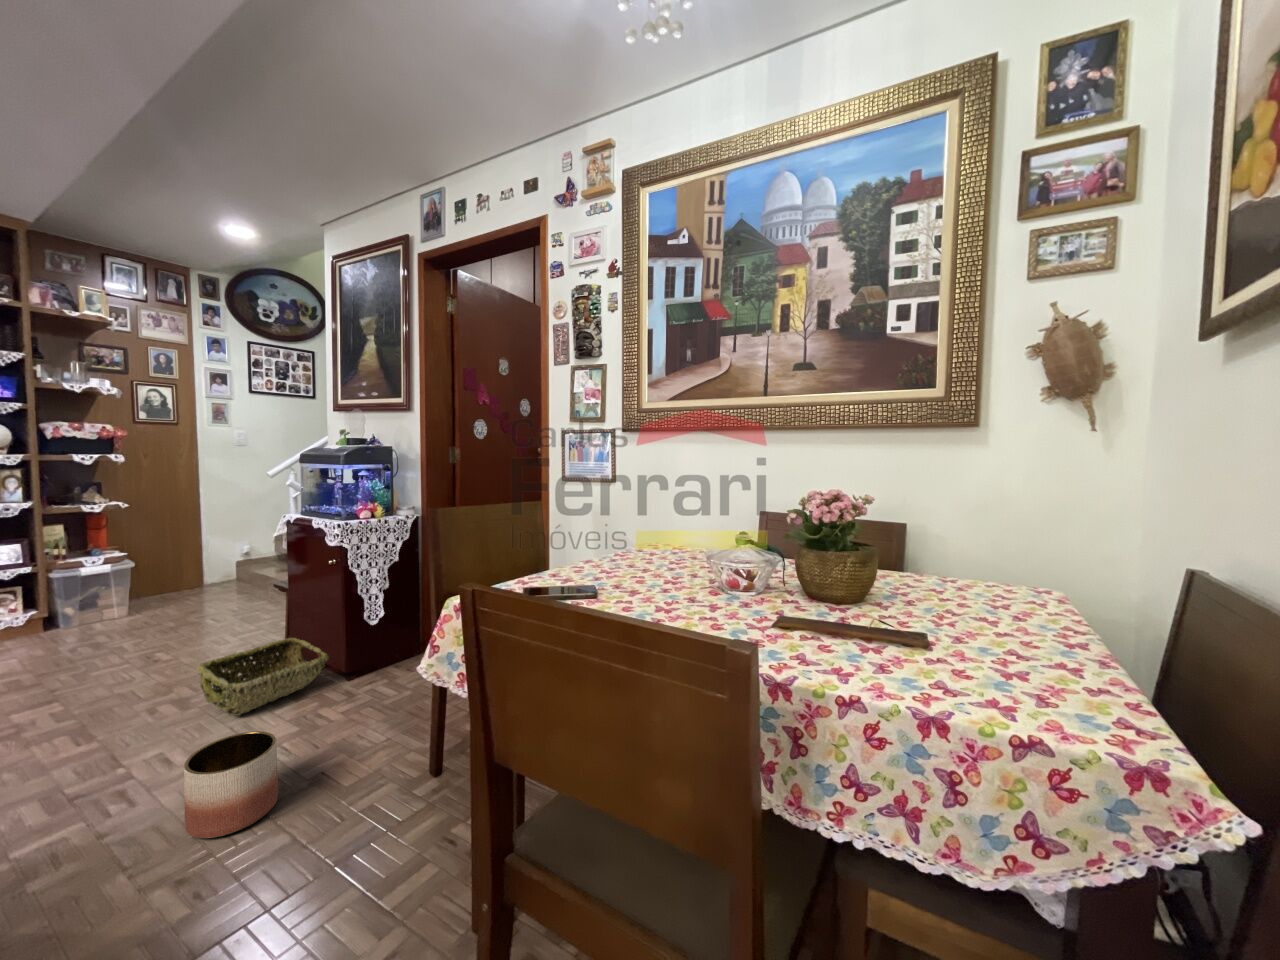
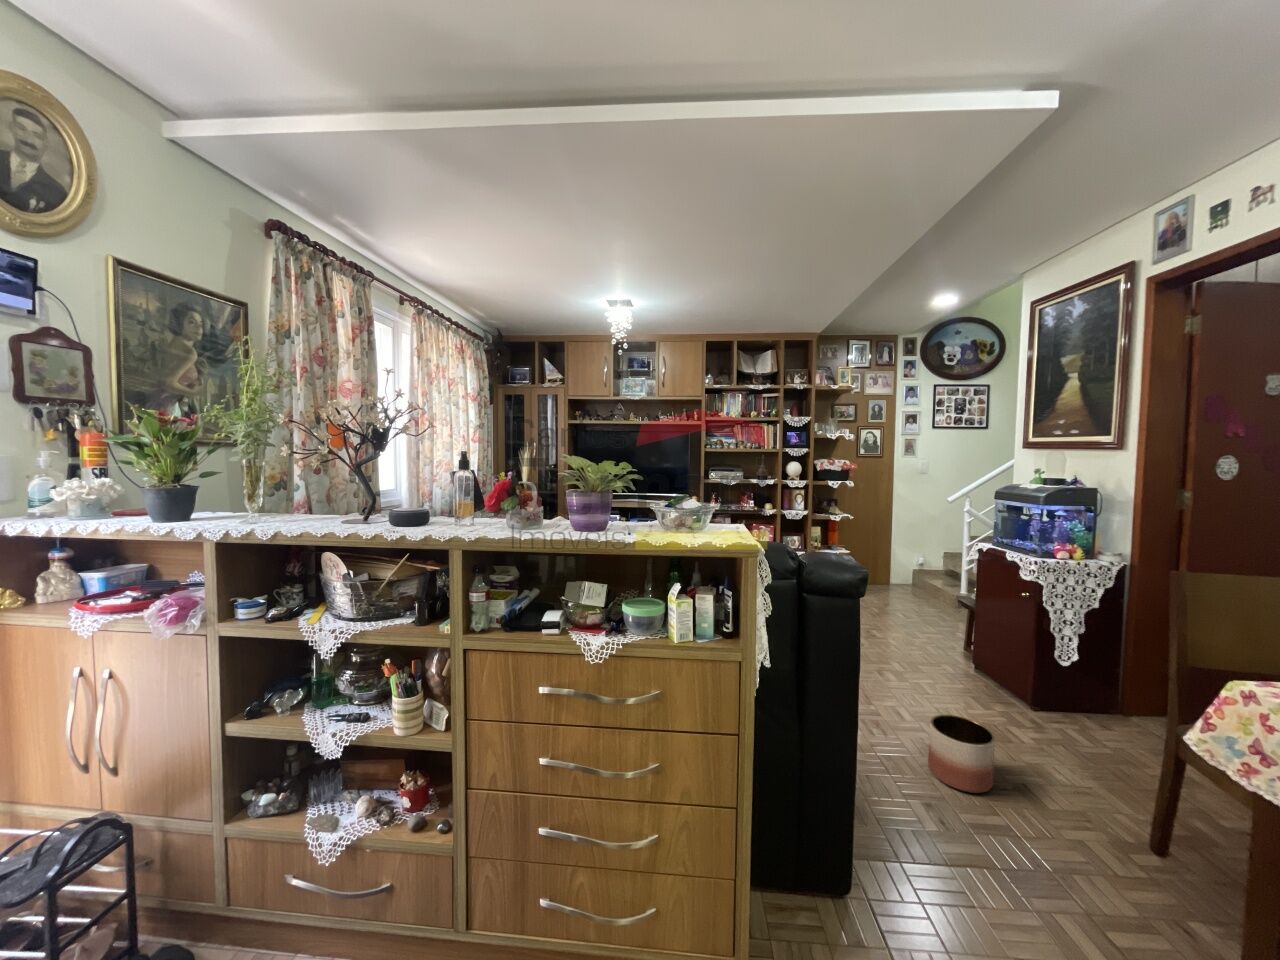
woven basket: present [197,638,329,715] -> none [915,648,1018,700]

